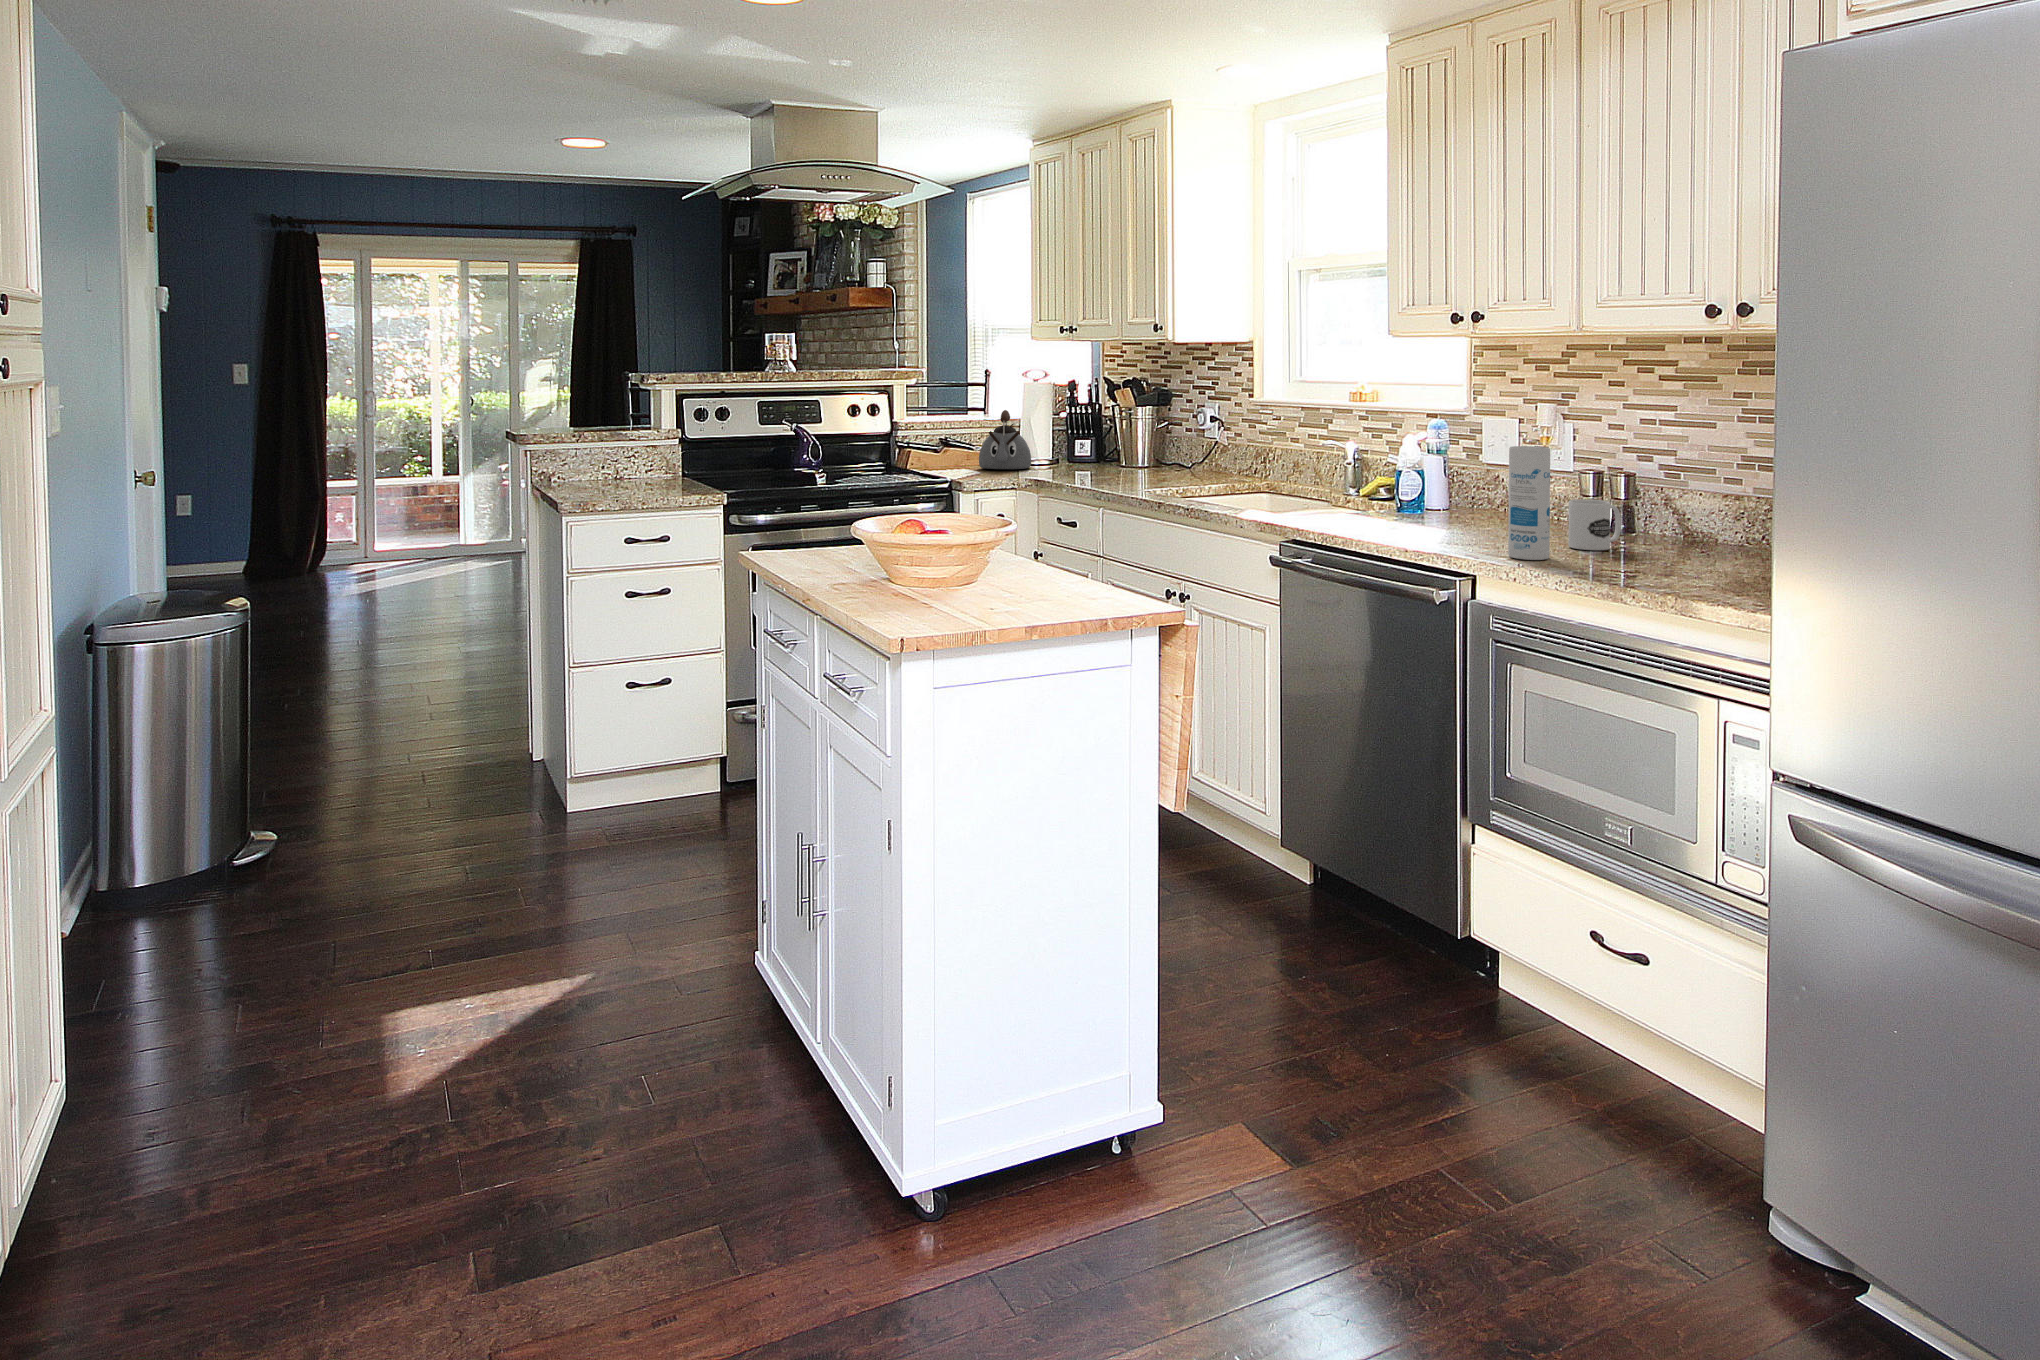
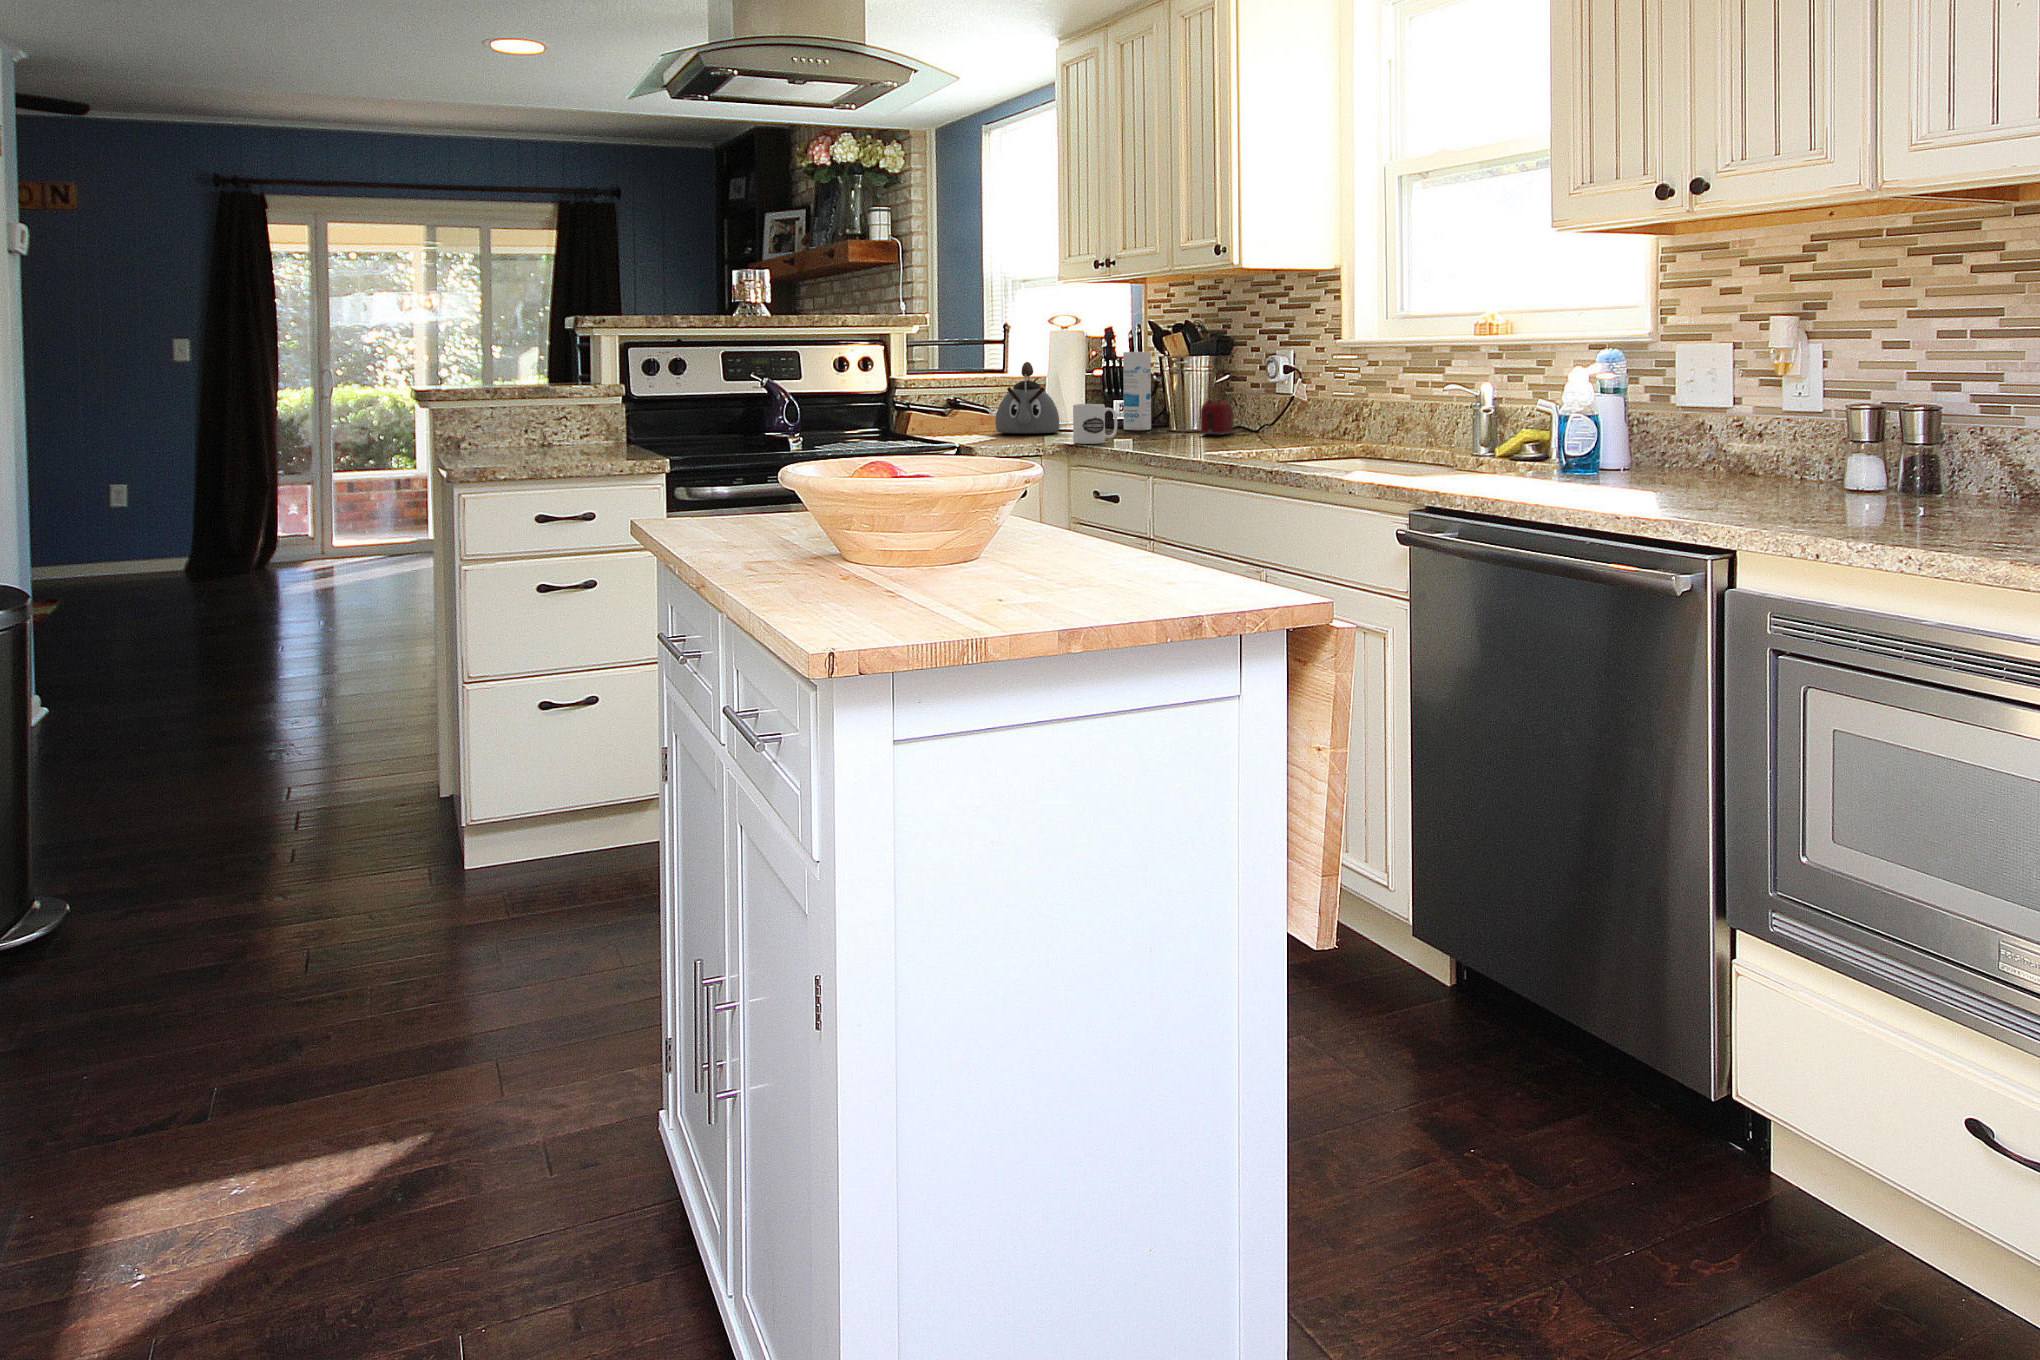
toaster: none [1101,444,1171,474] -> present [1150,400,1233,436]
canister: present [1508,446,1550,560] -> present [1123,352,1151,430]
mug: present [1568,499,1621,550] -> present [1073,404,1117,444]

